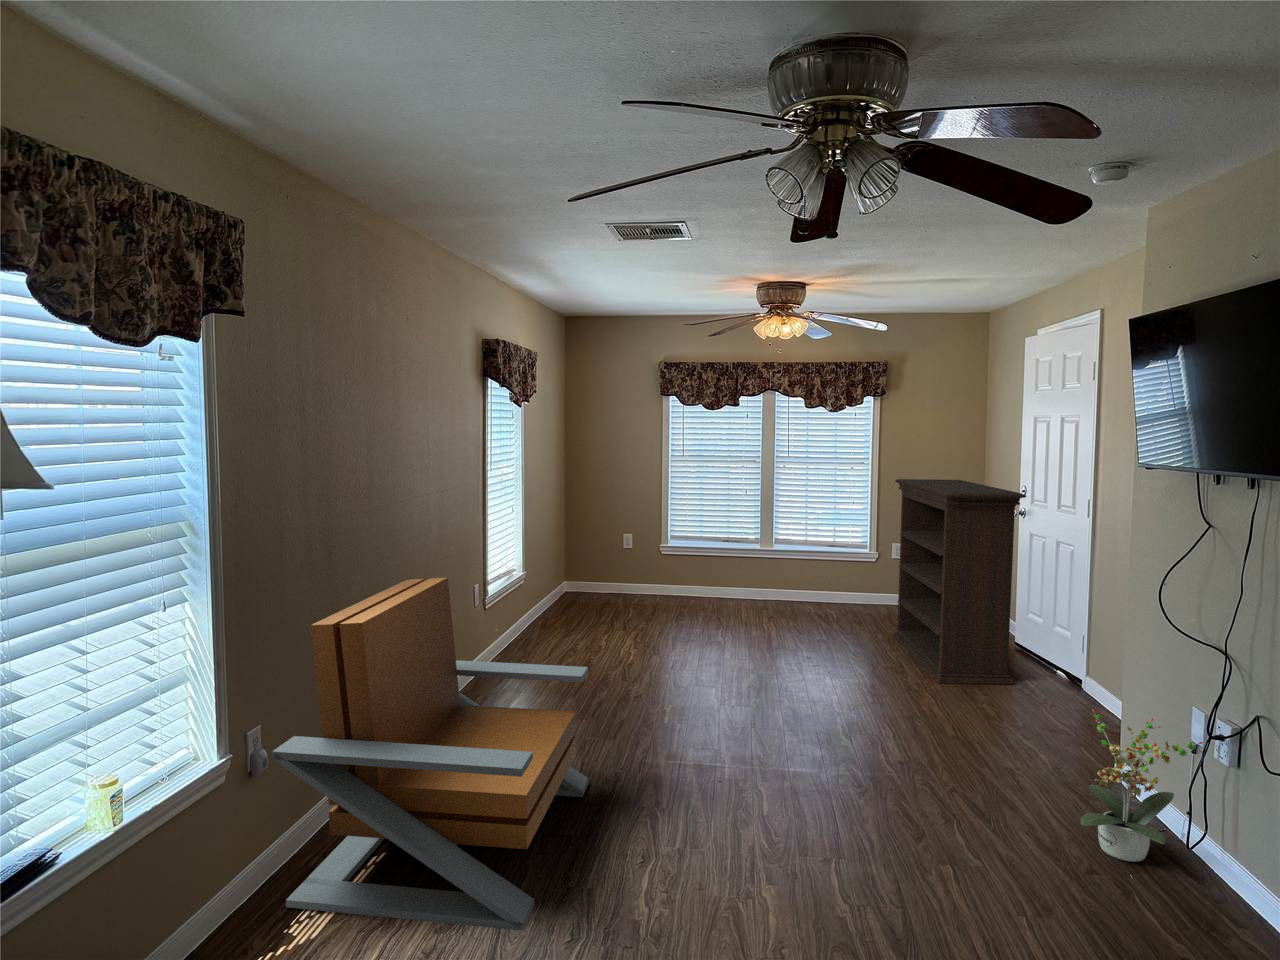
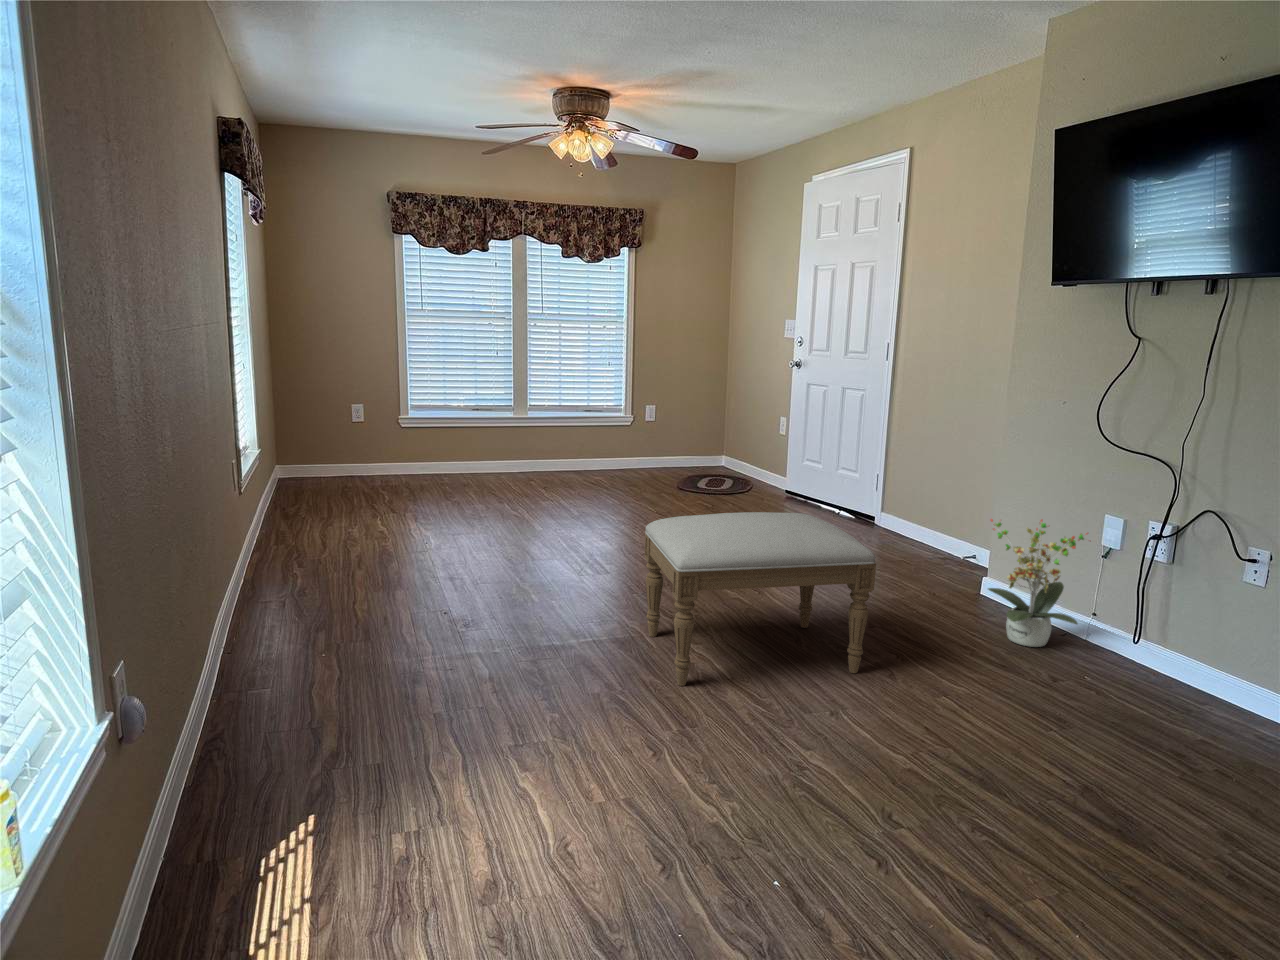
bookshelf: present [893,479,1026,685] -> none [677,331,834,530]
lounge chair: present [272,578,588,931] -> none [170,427,597,946]
ottoman: none [708,666,900,842] -> present [645,512,876,686]

